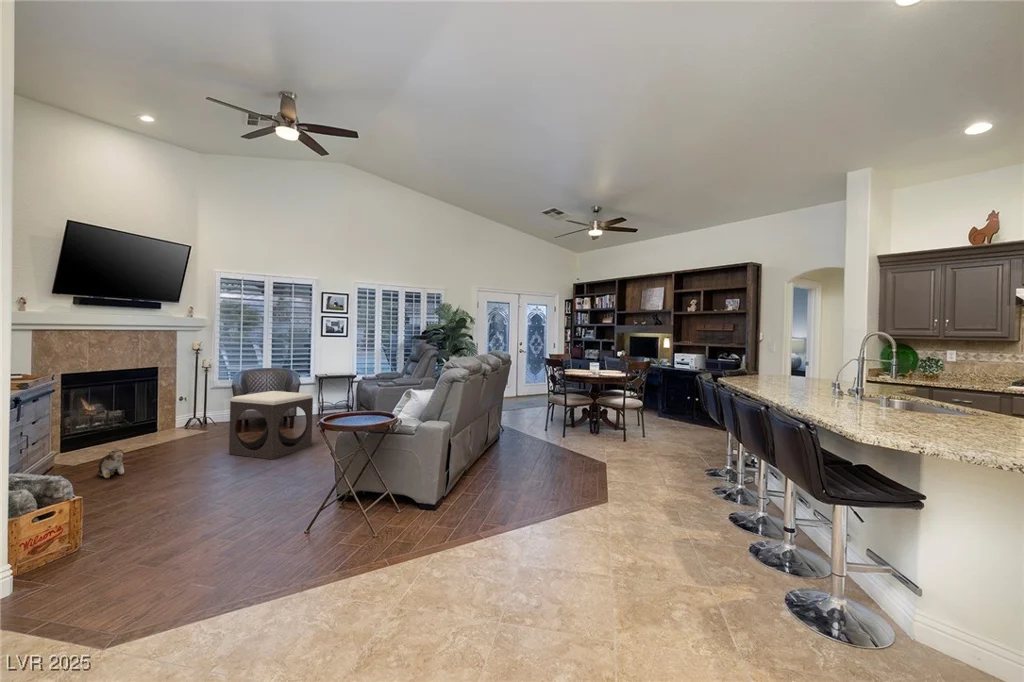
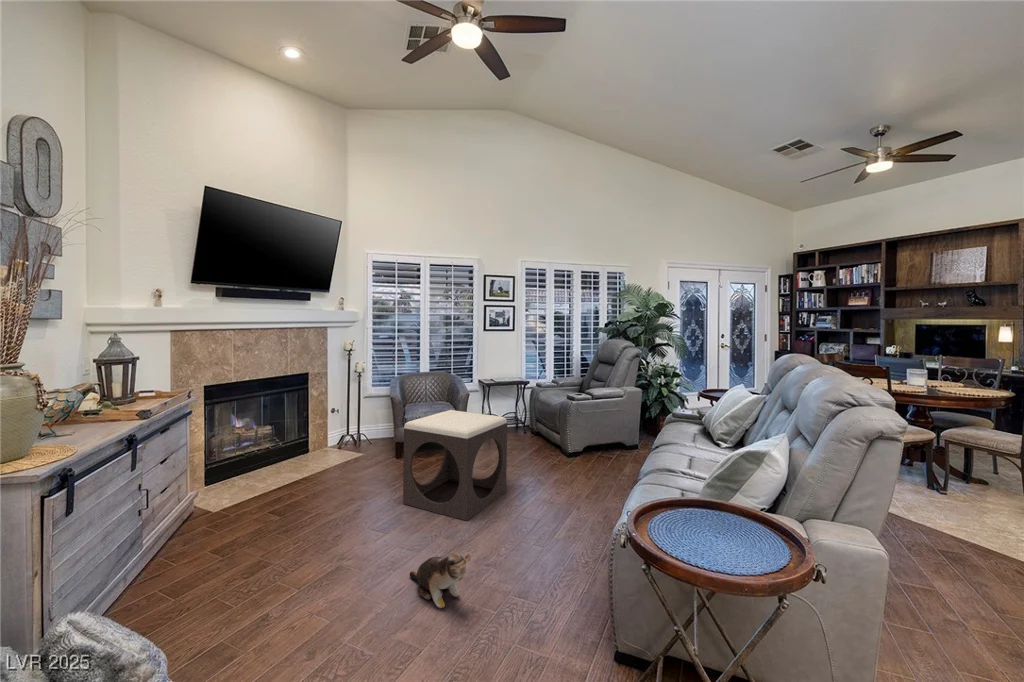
plush toy: present [98,449,126,478] -> present [410,553,471,608]

